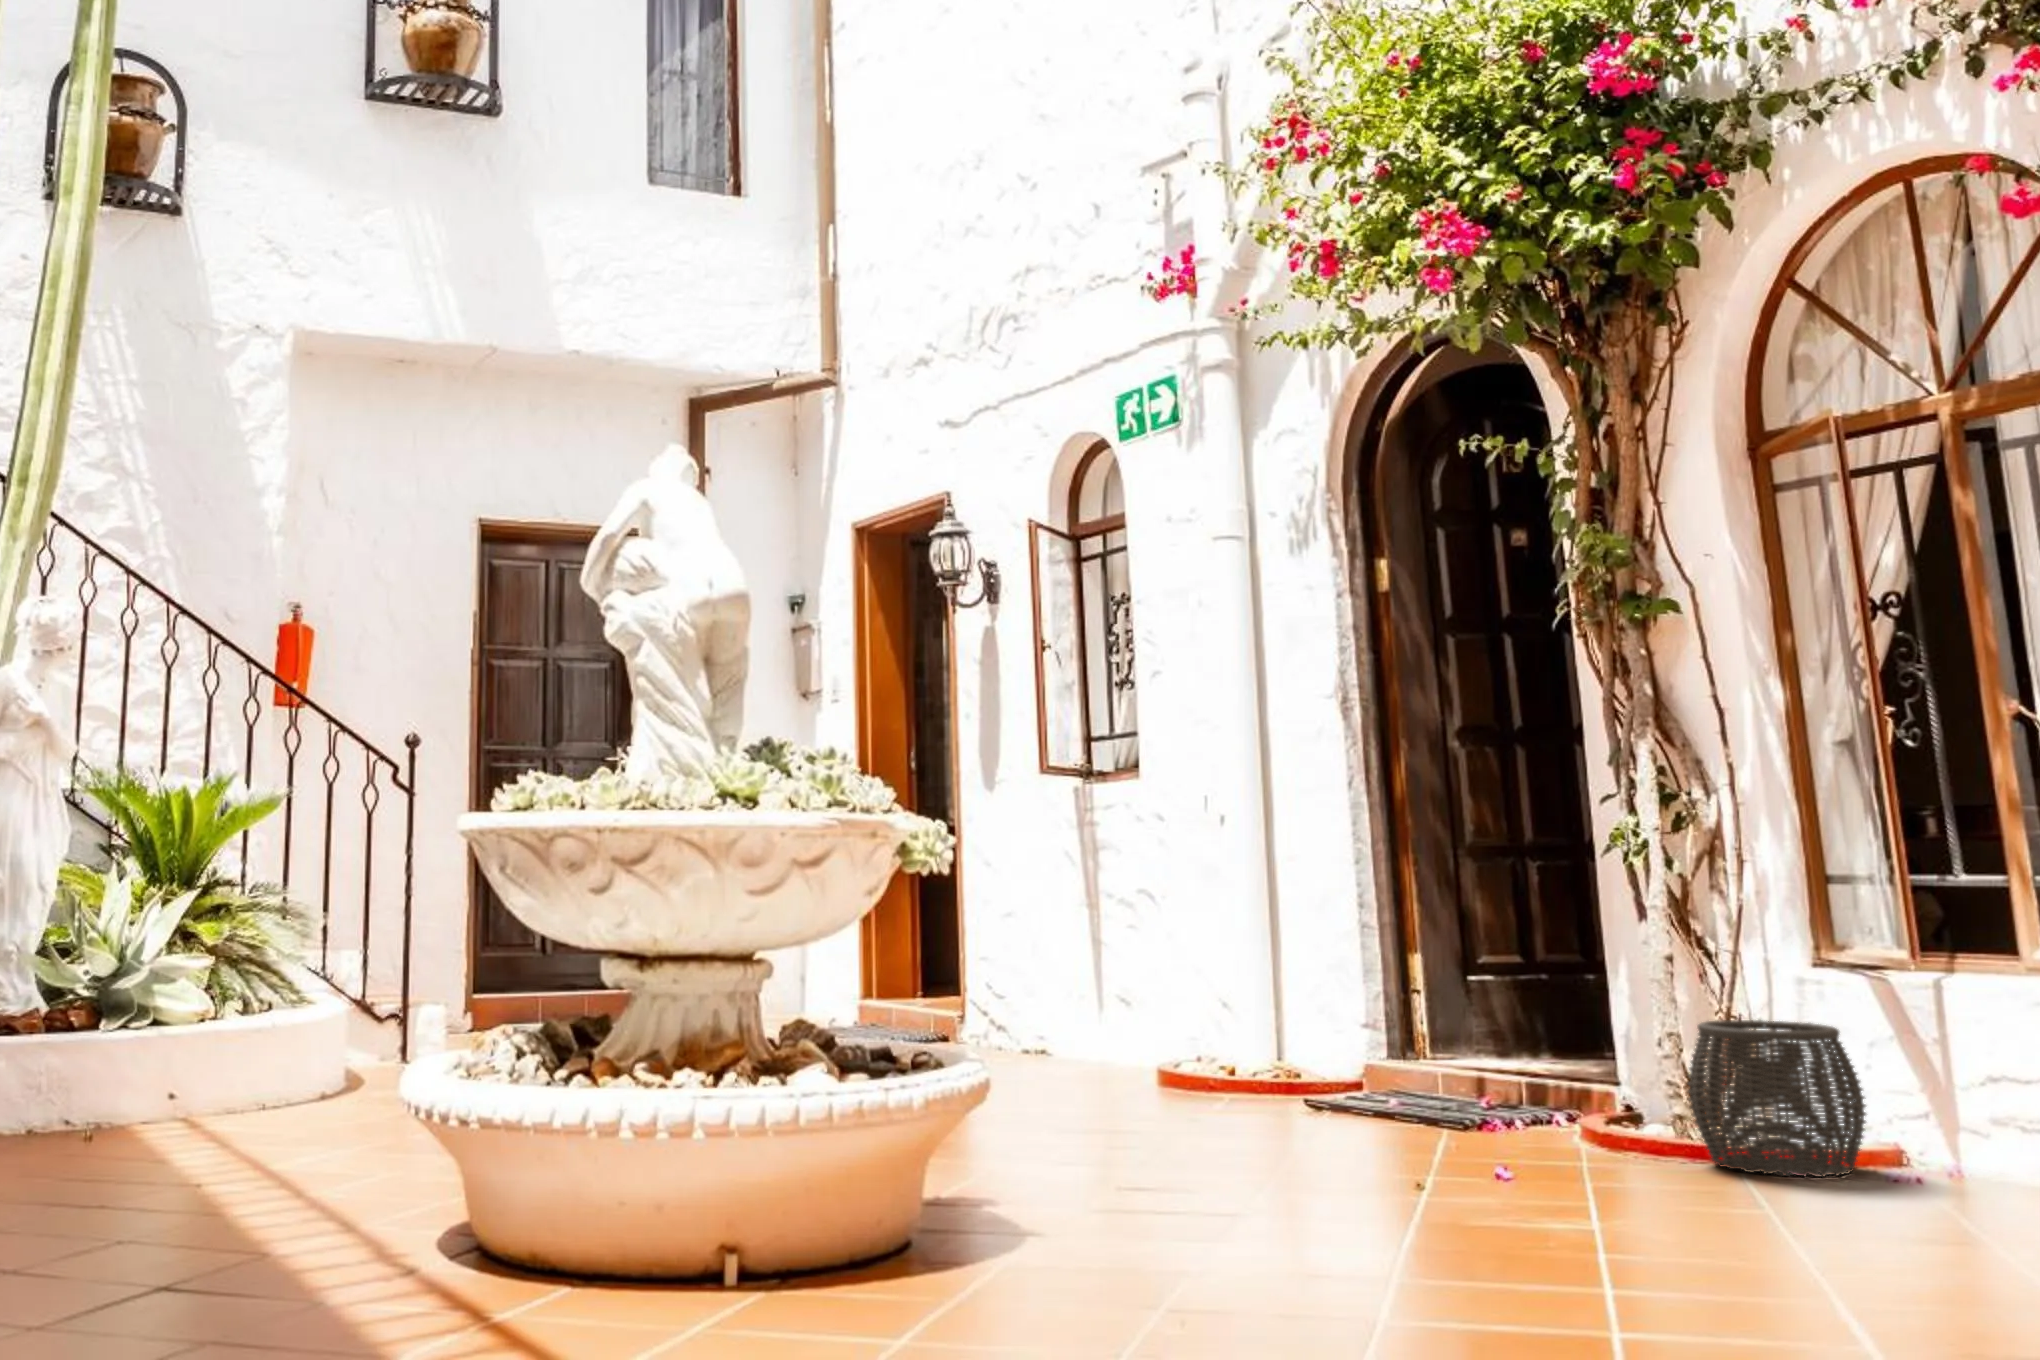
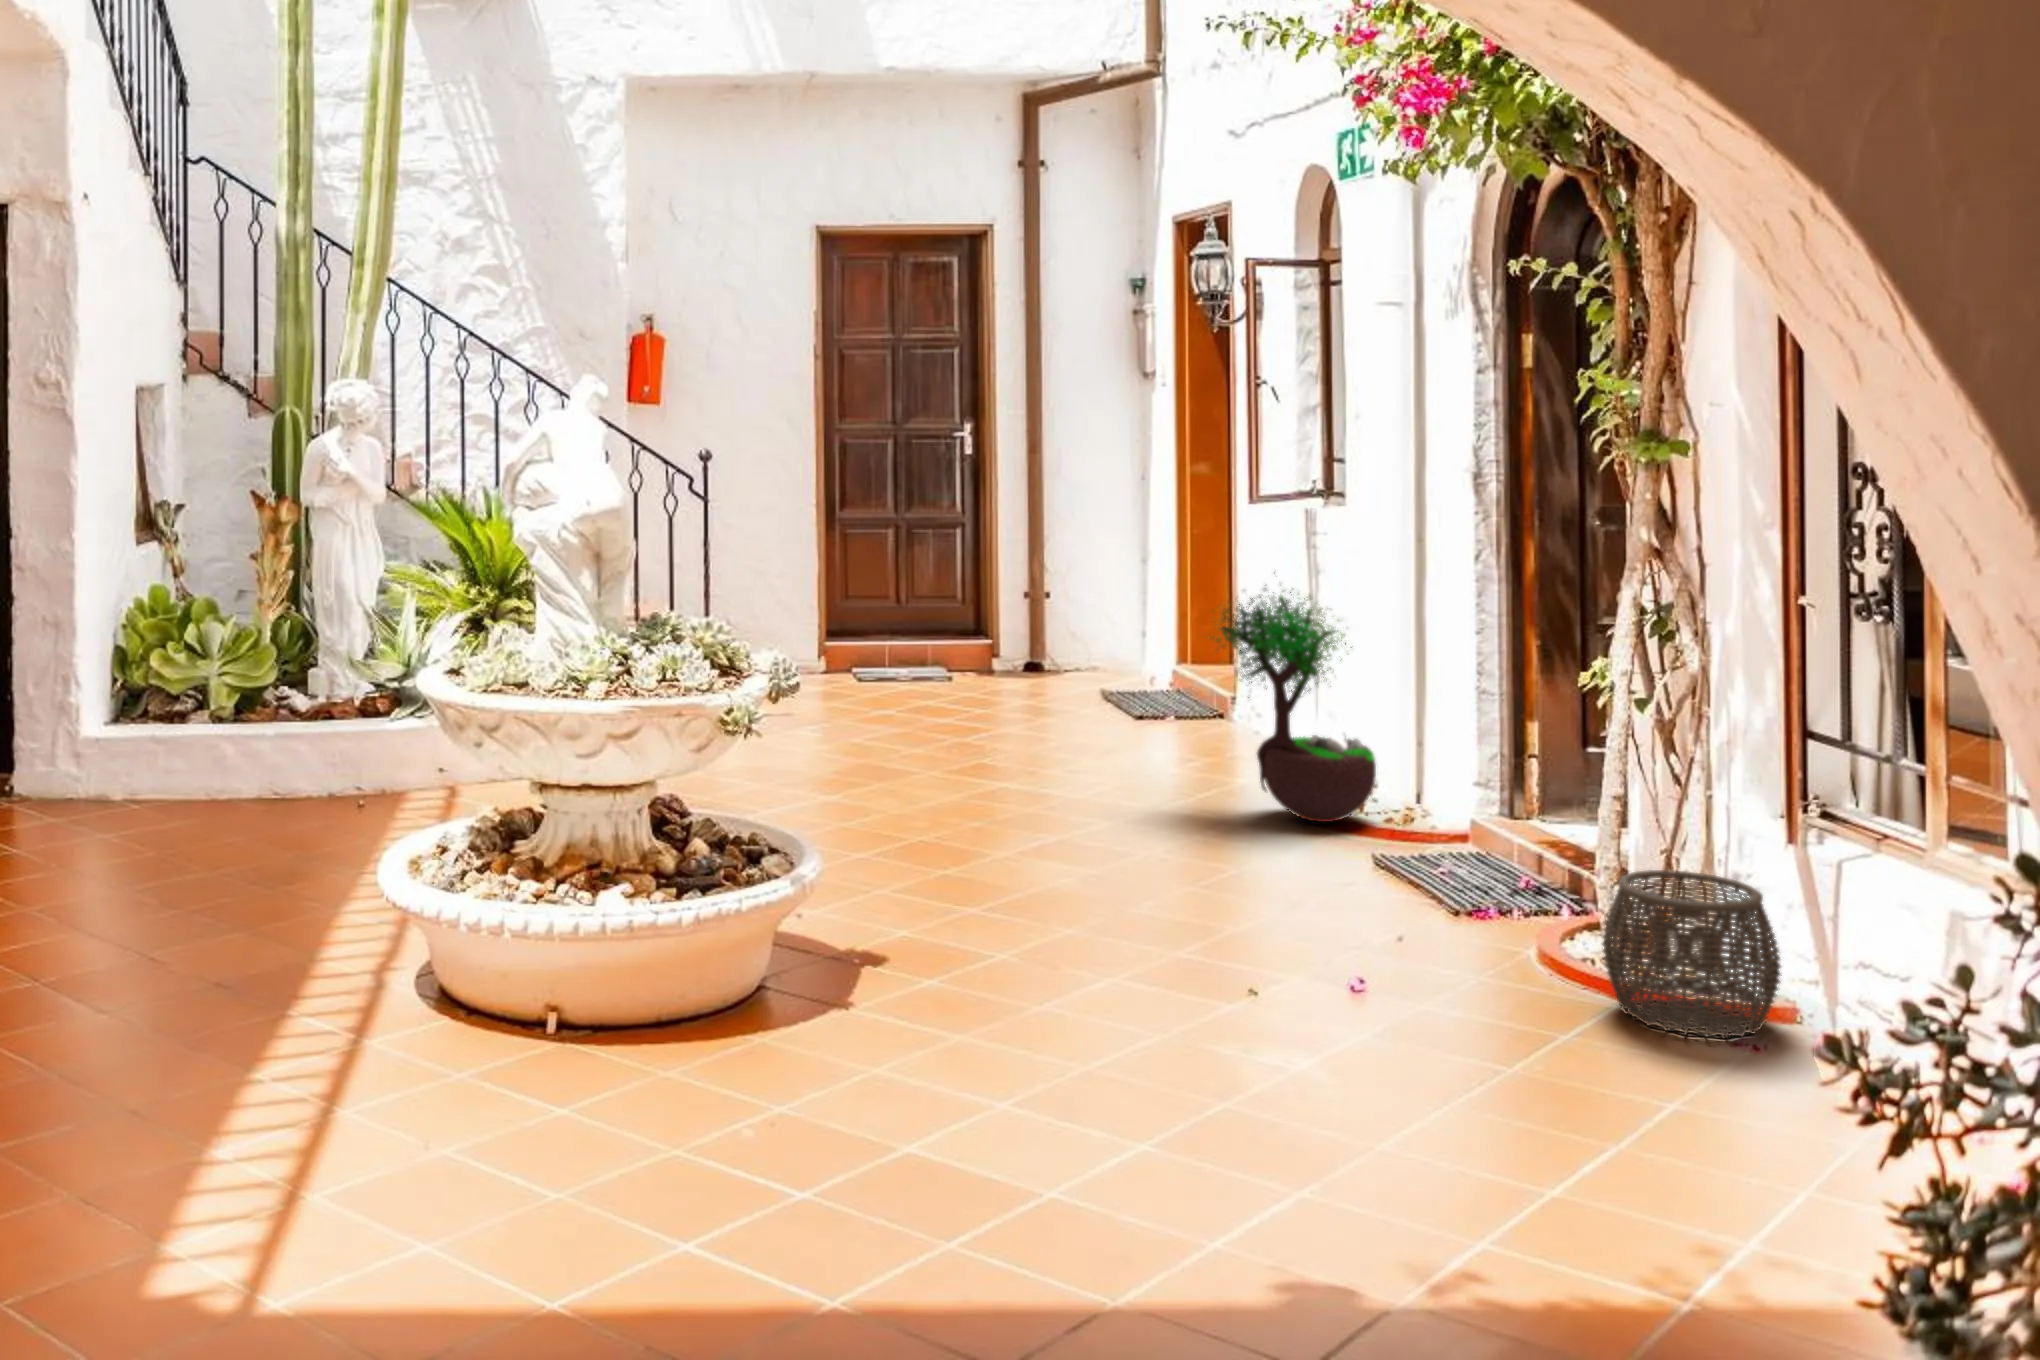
potted tree: none [1070,813,1253,1087] -> present [1208,572,1376,822]

